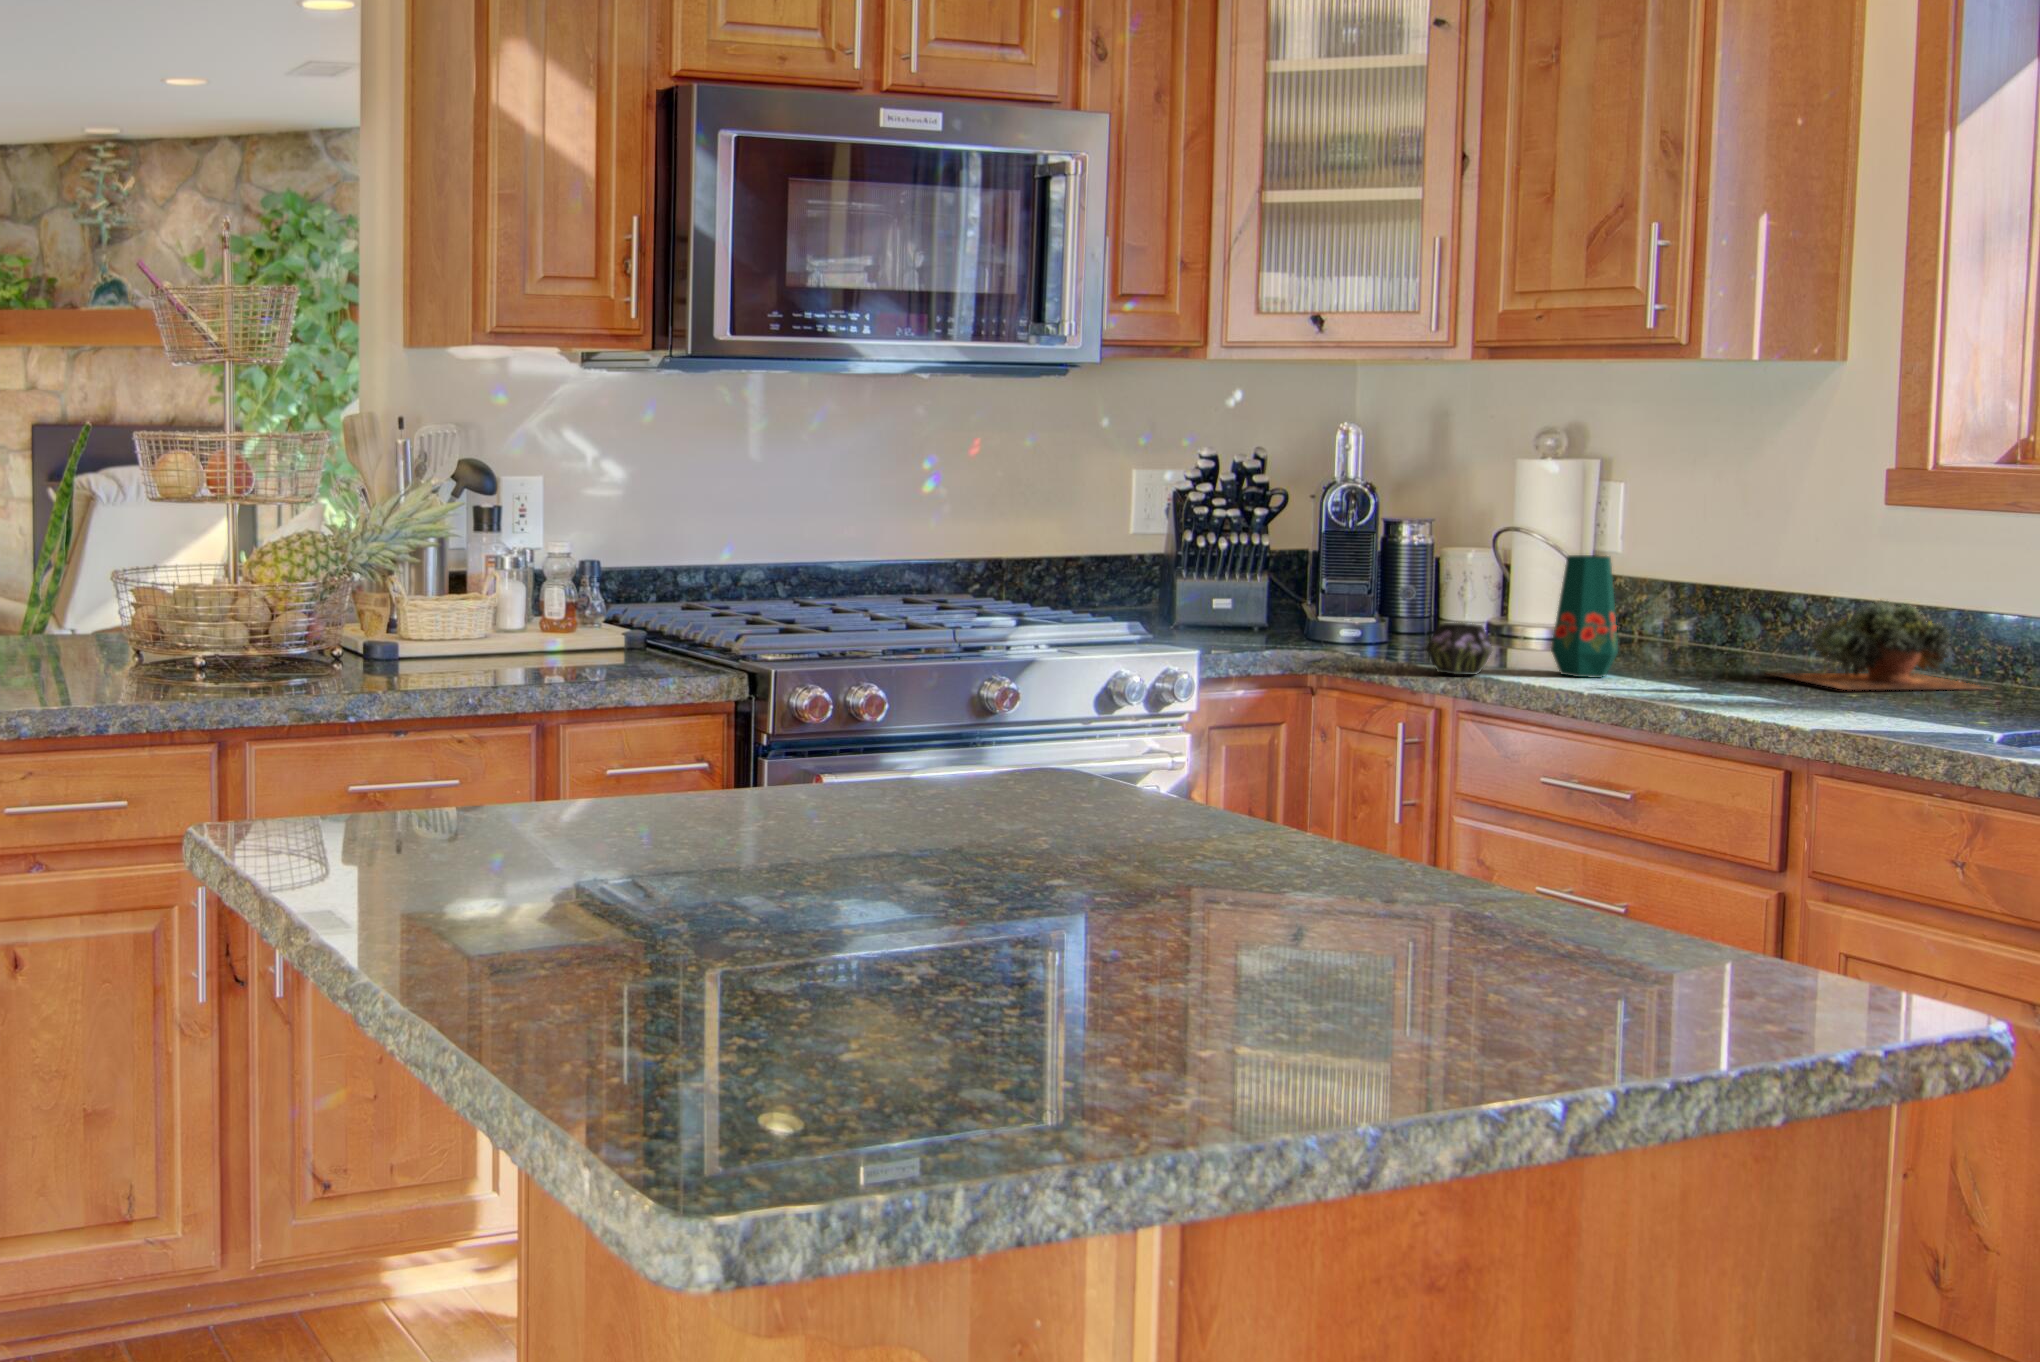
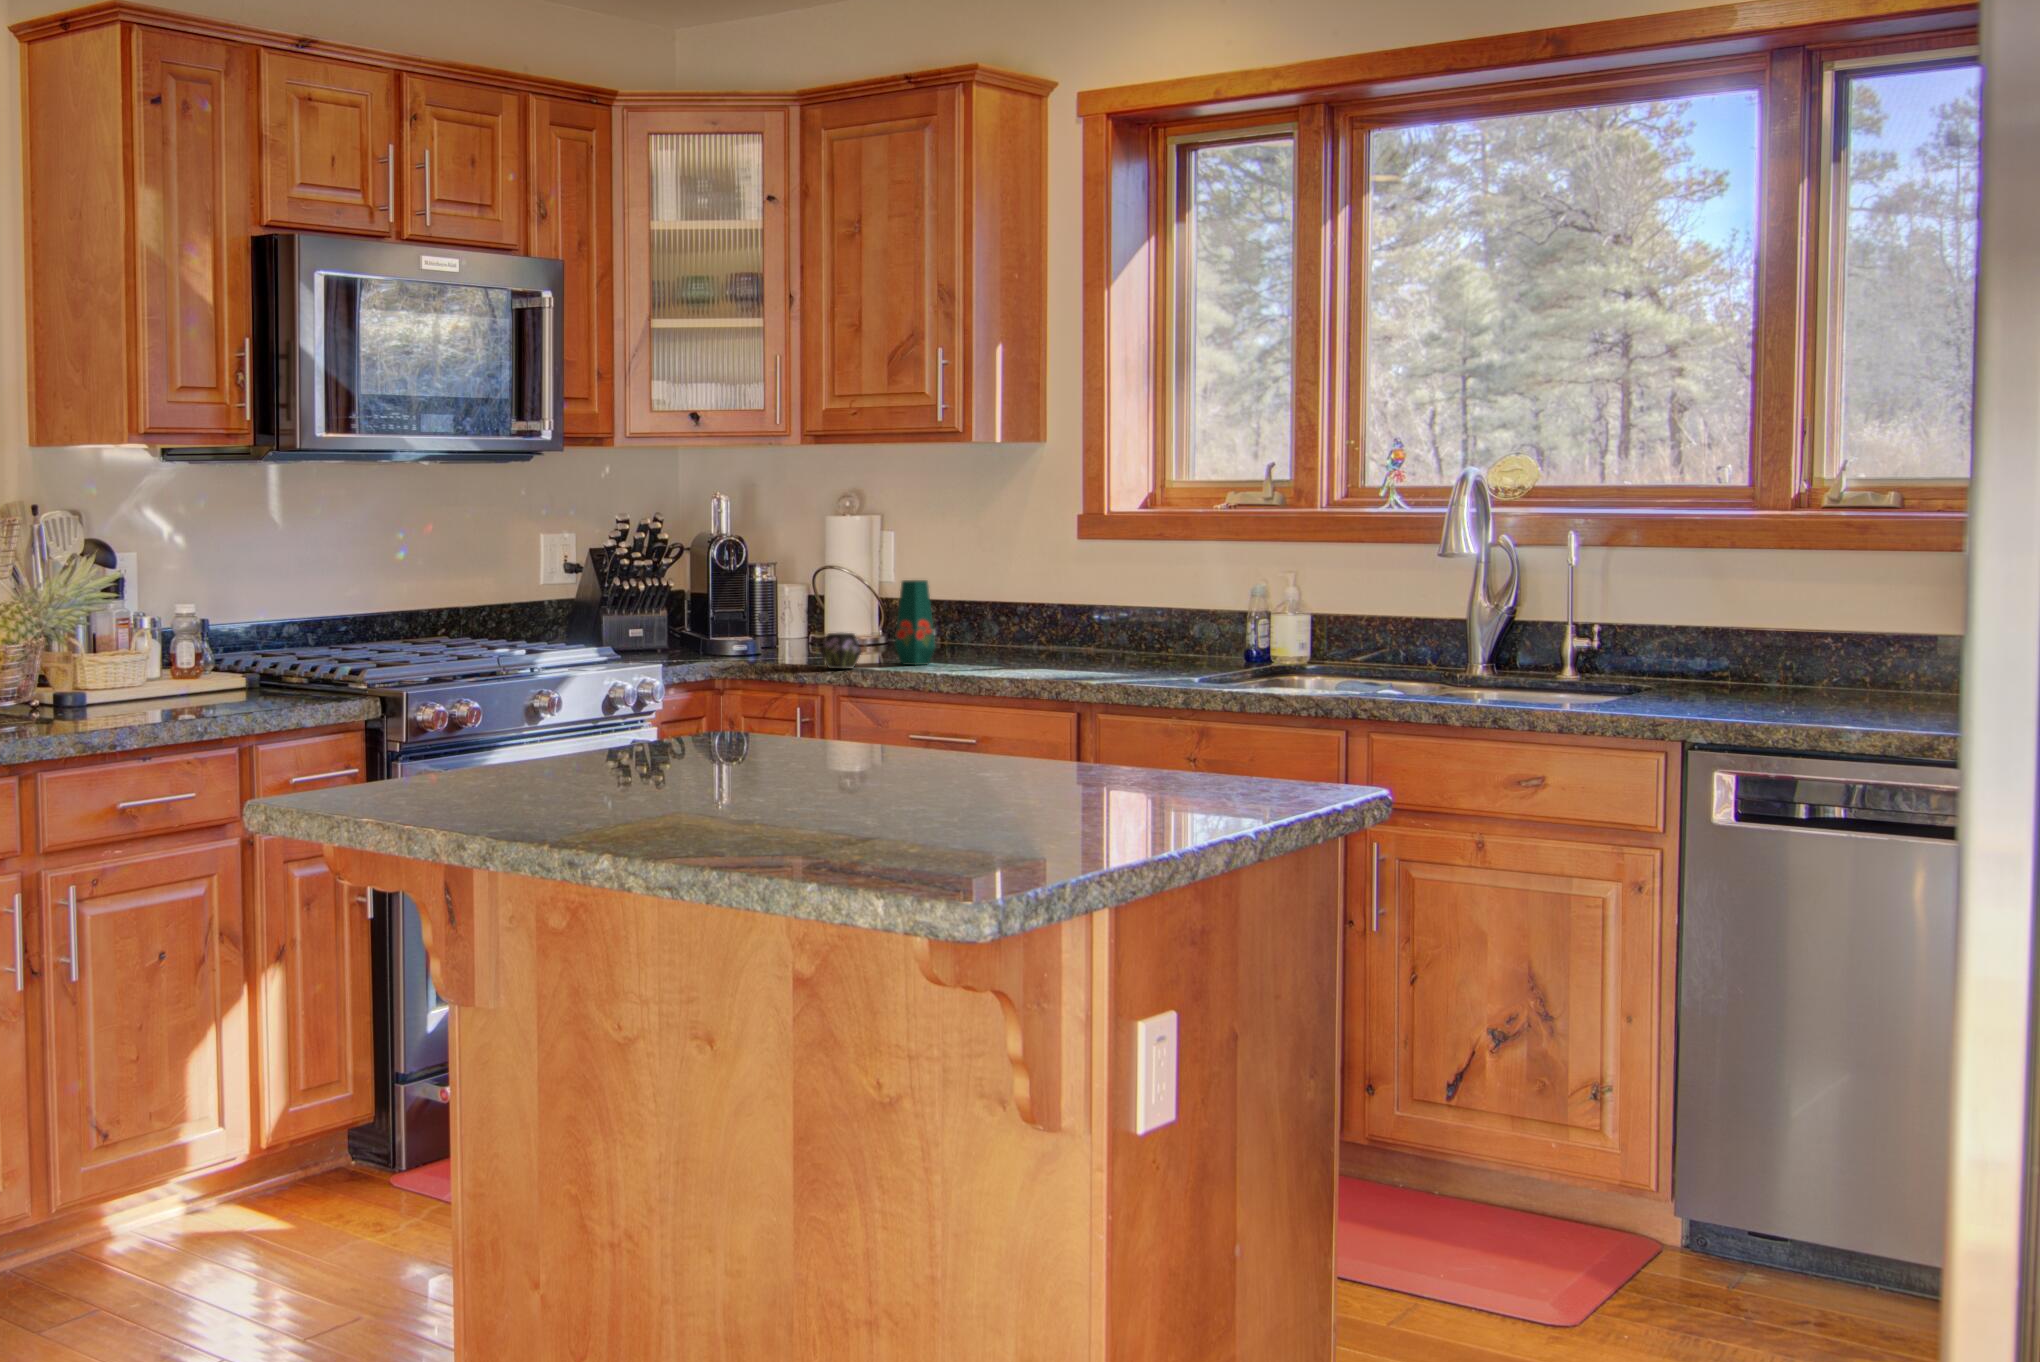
succulent plant: present [1769,601,1988,690] -> none [1017,600,1151,661]

